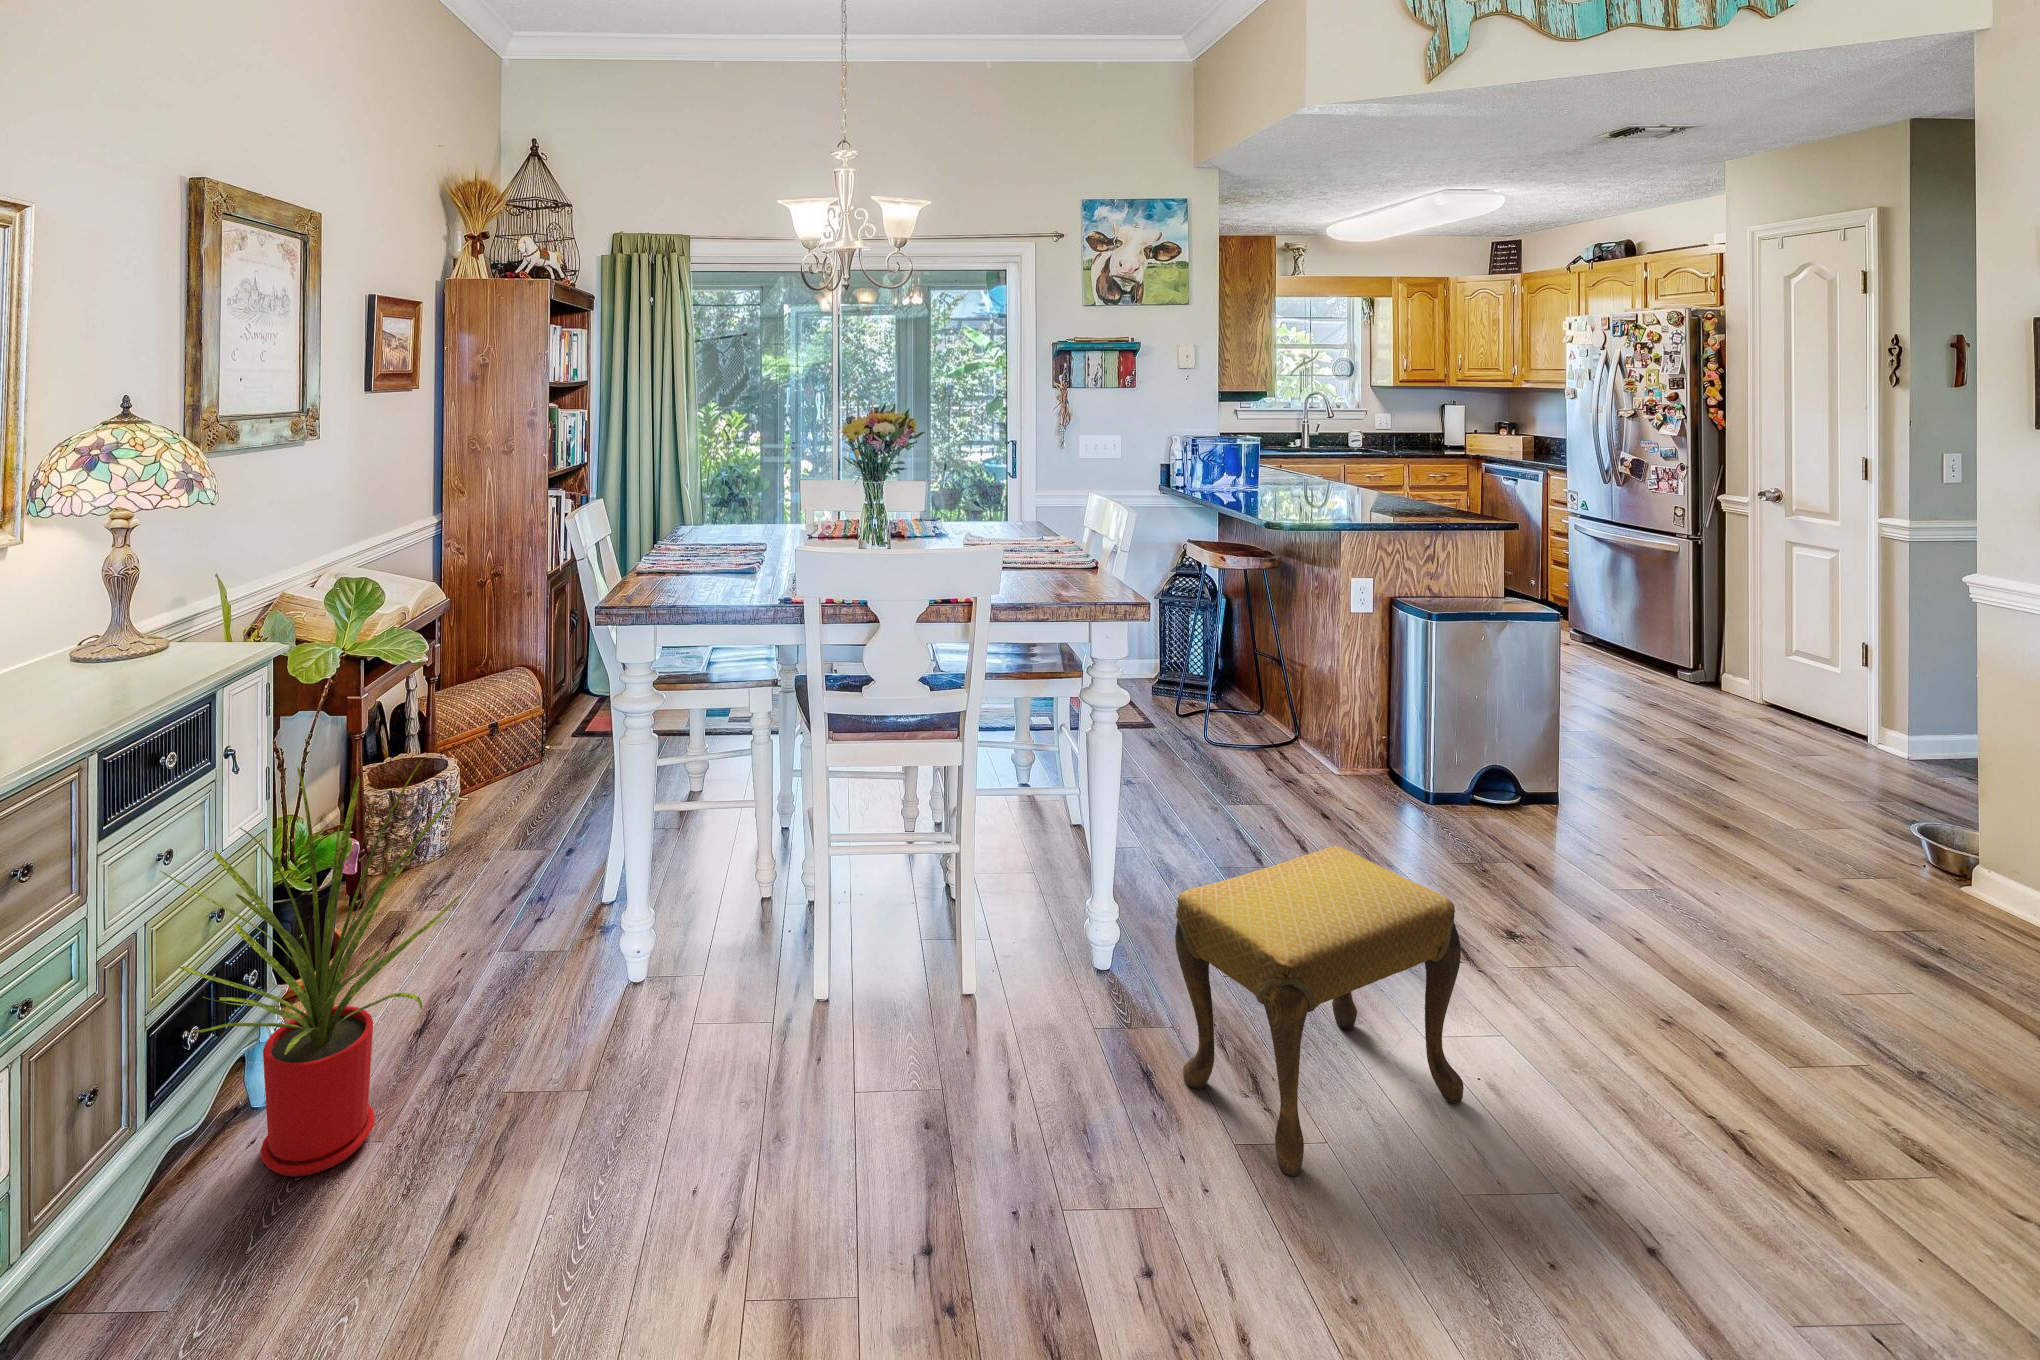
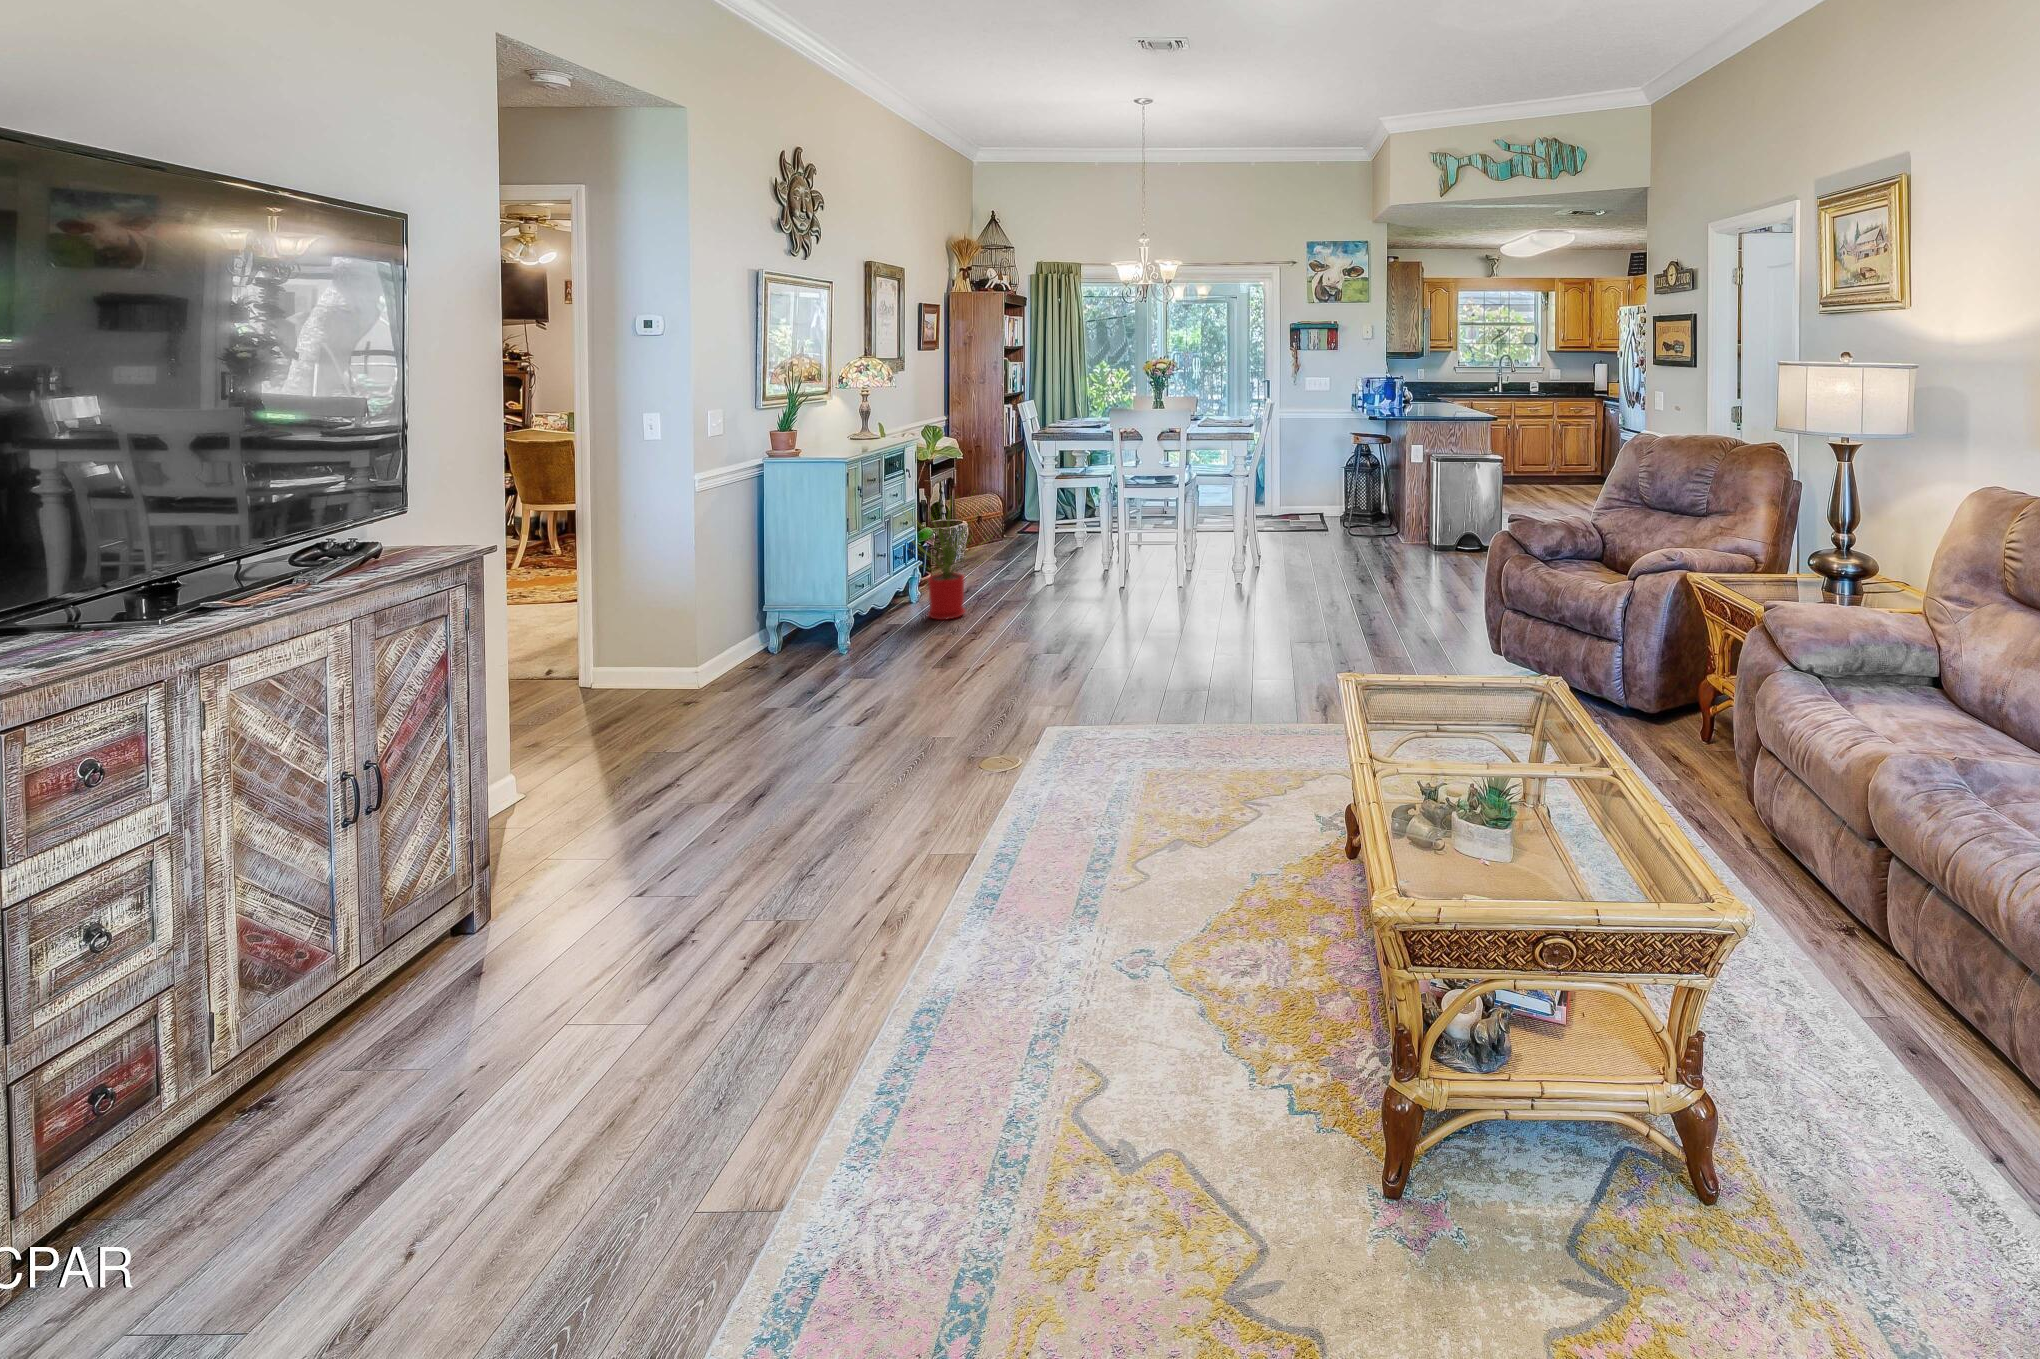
footstool: present [1175,846,1464,1176] -> none [1263,527,1367,618]

